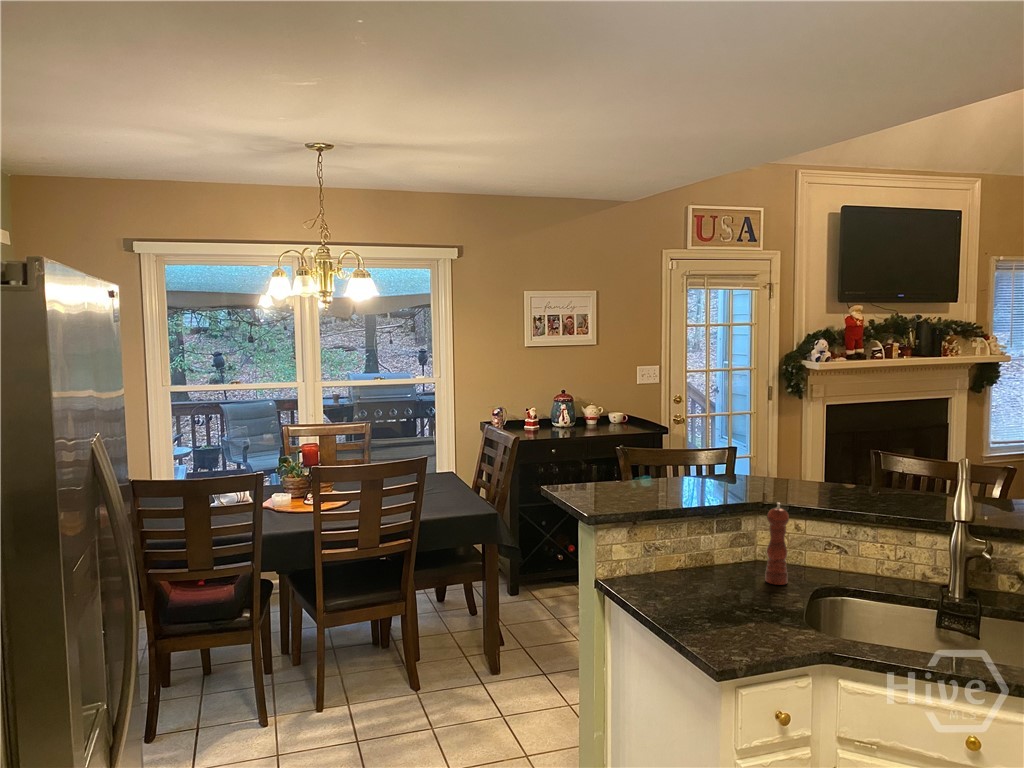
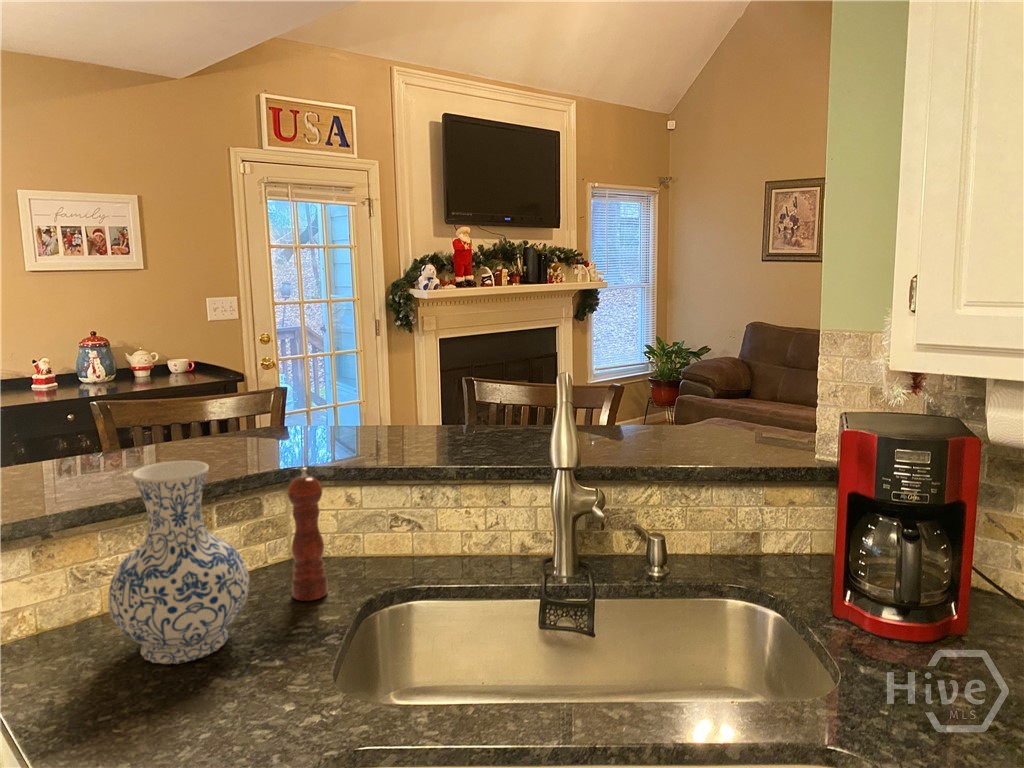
vase: none [675,490,749,602] -> present [108,461,249,664]

